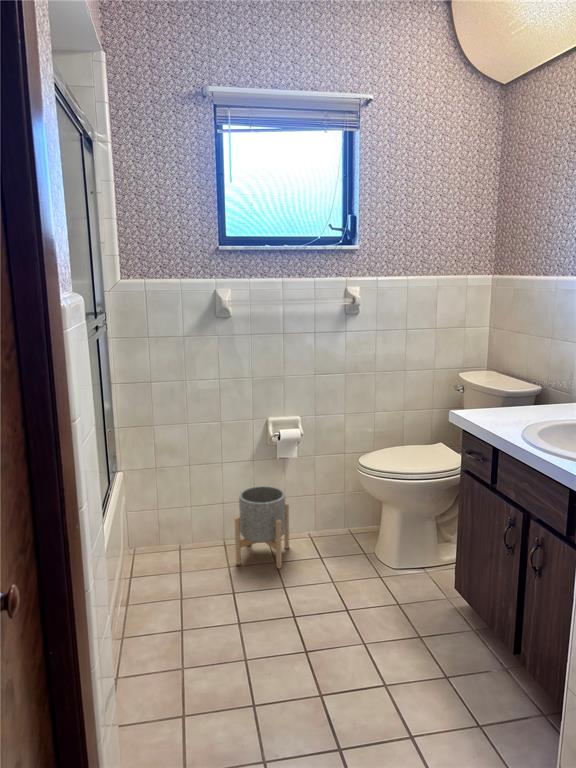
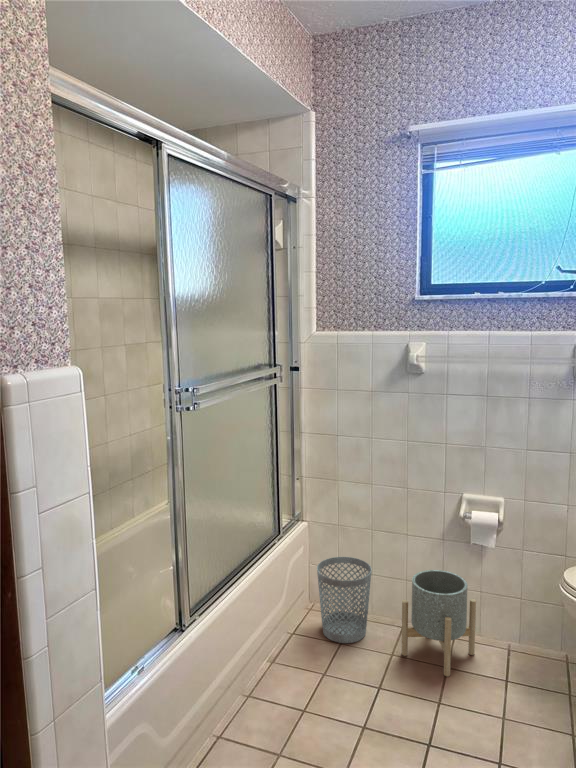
wastebasket: none [148,495,200,573] -> present [317,557,372,643]

